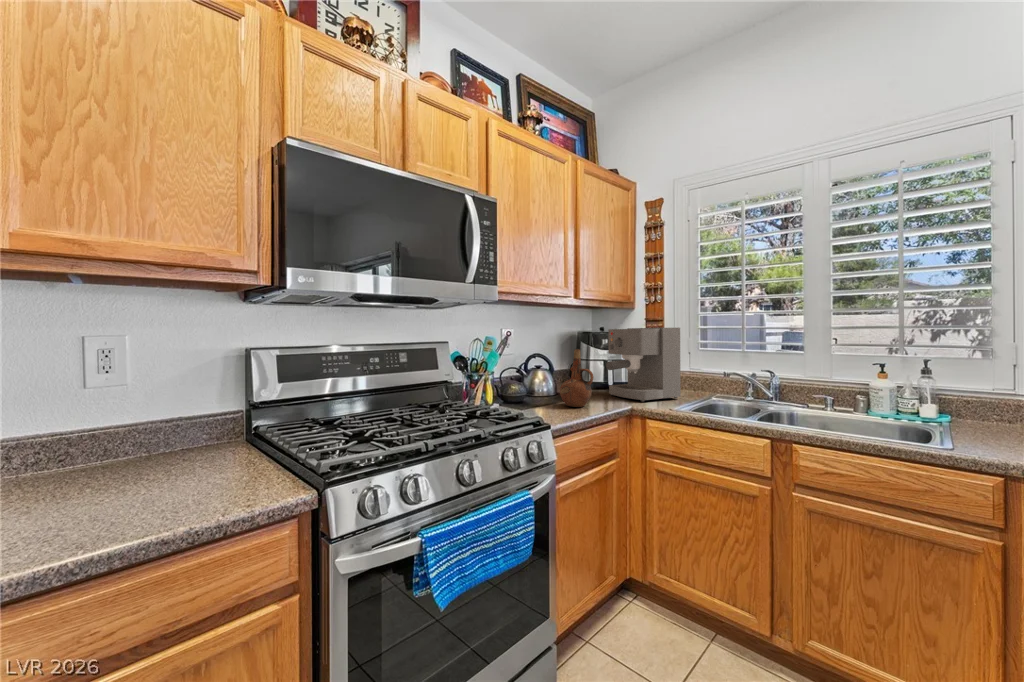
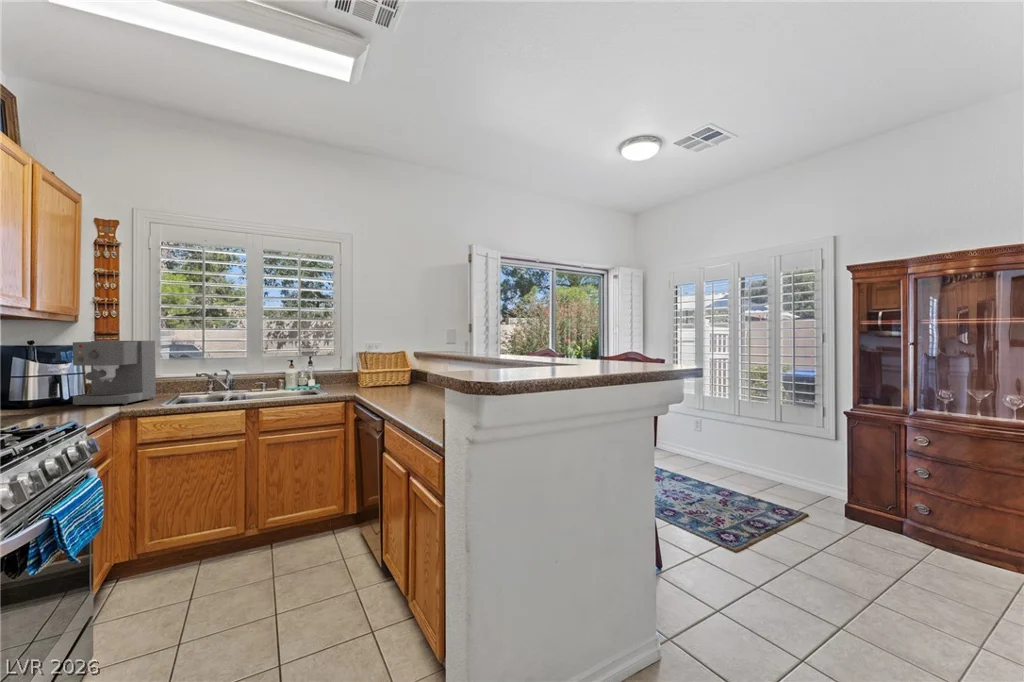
ceramic pitcher: present [560,349,594,407] -> none [37,362,83,418]

